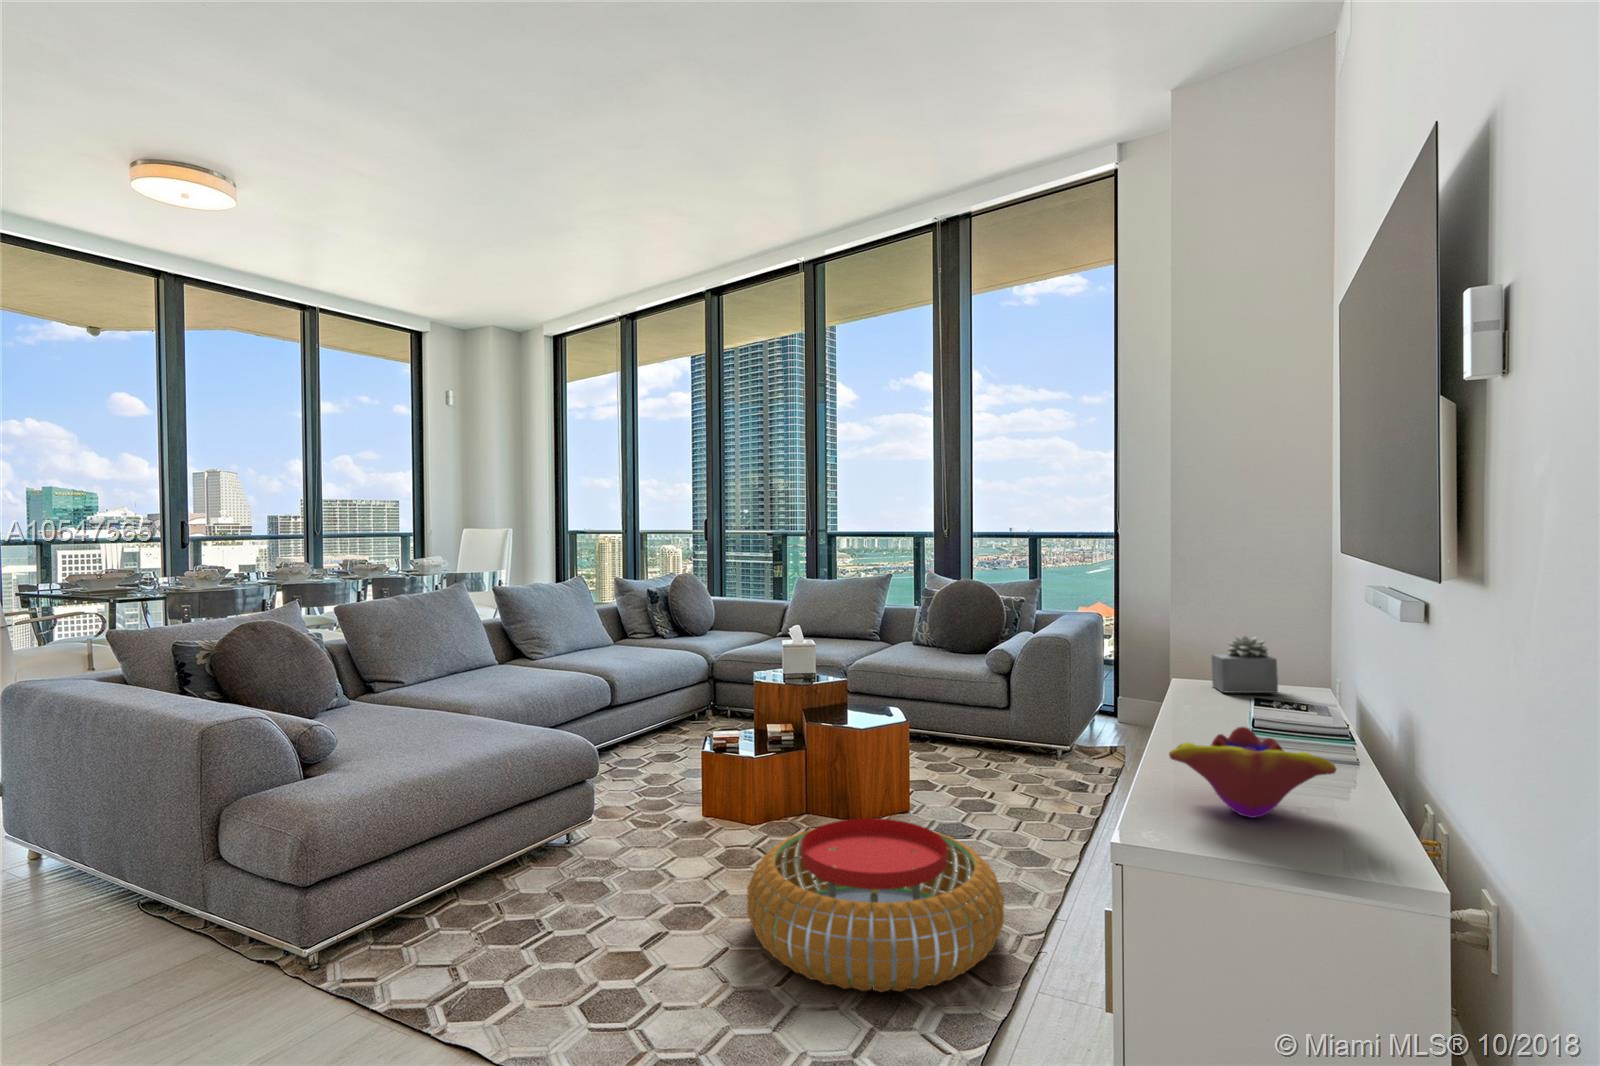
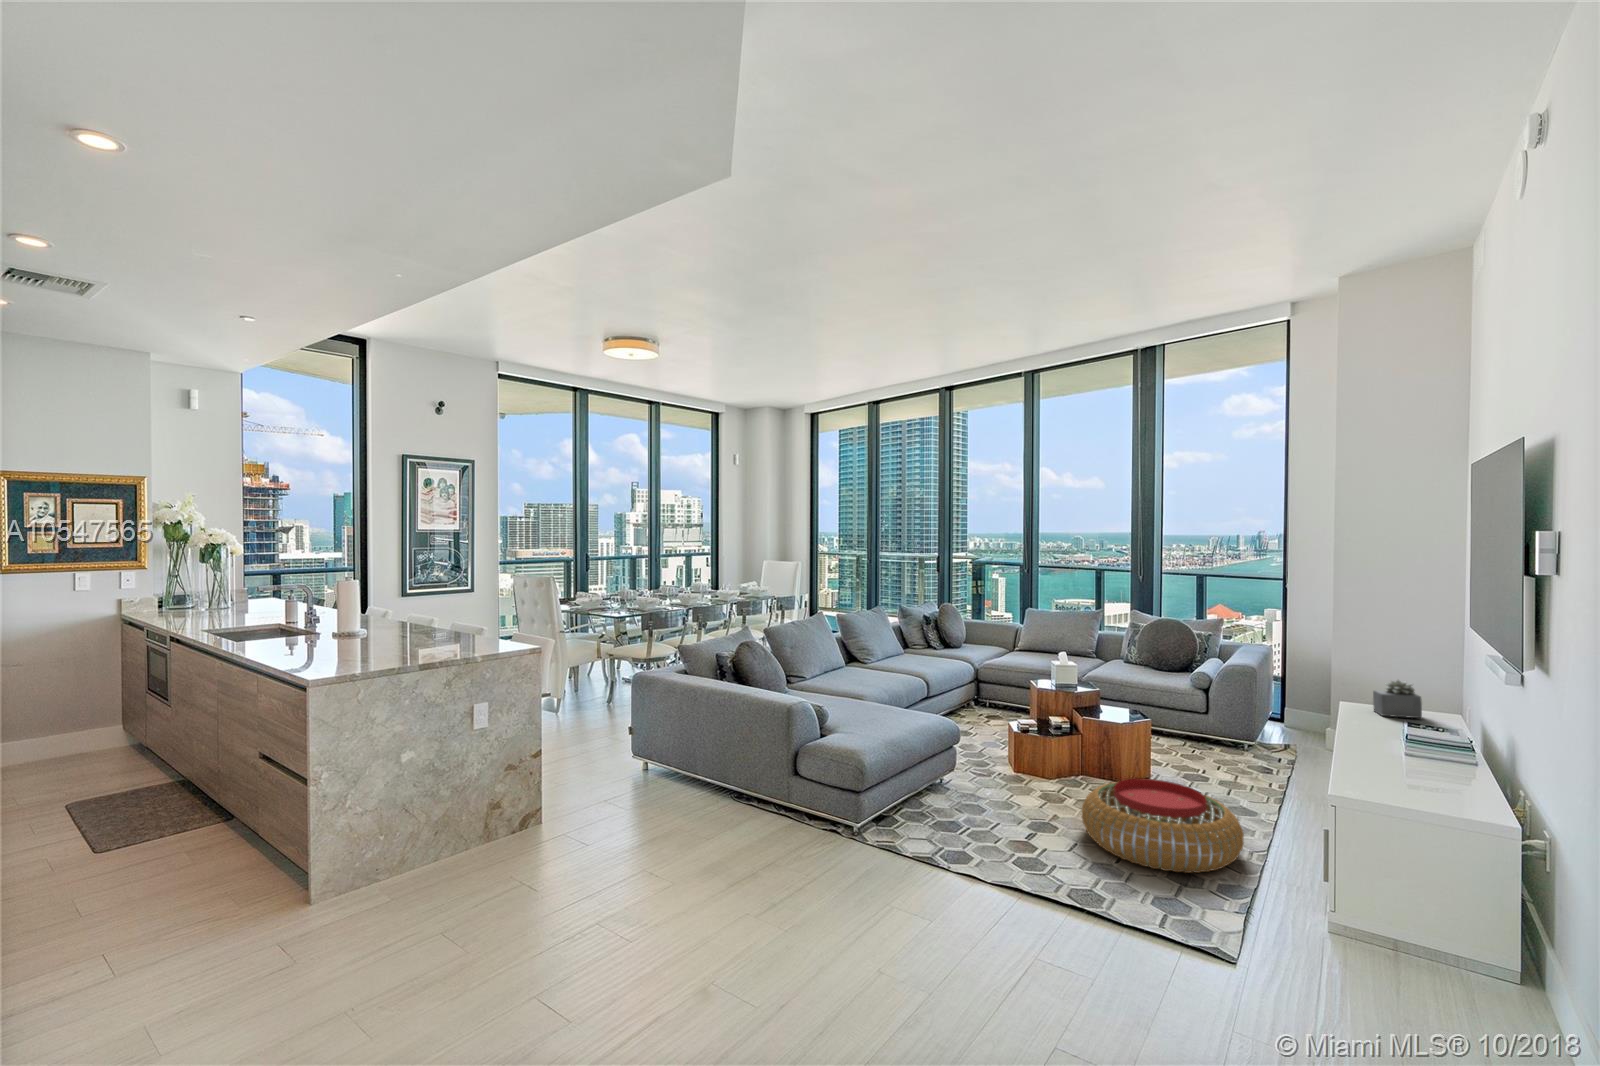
decorative bowl: present [1169,727,1336,818] -> none [1362,742,1461,789]

